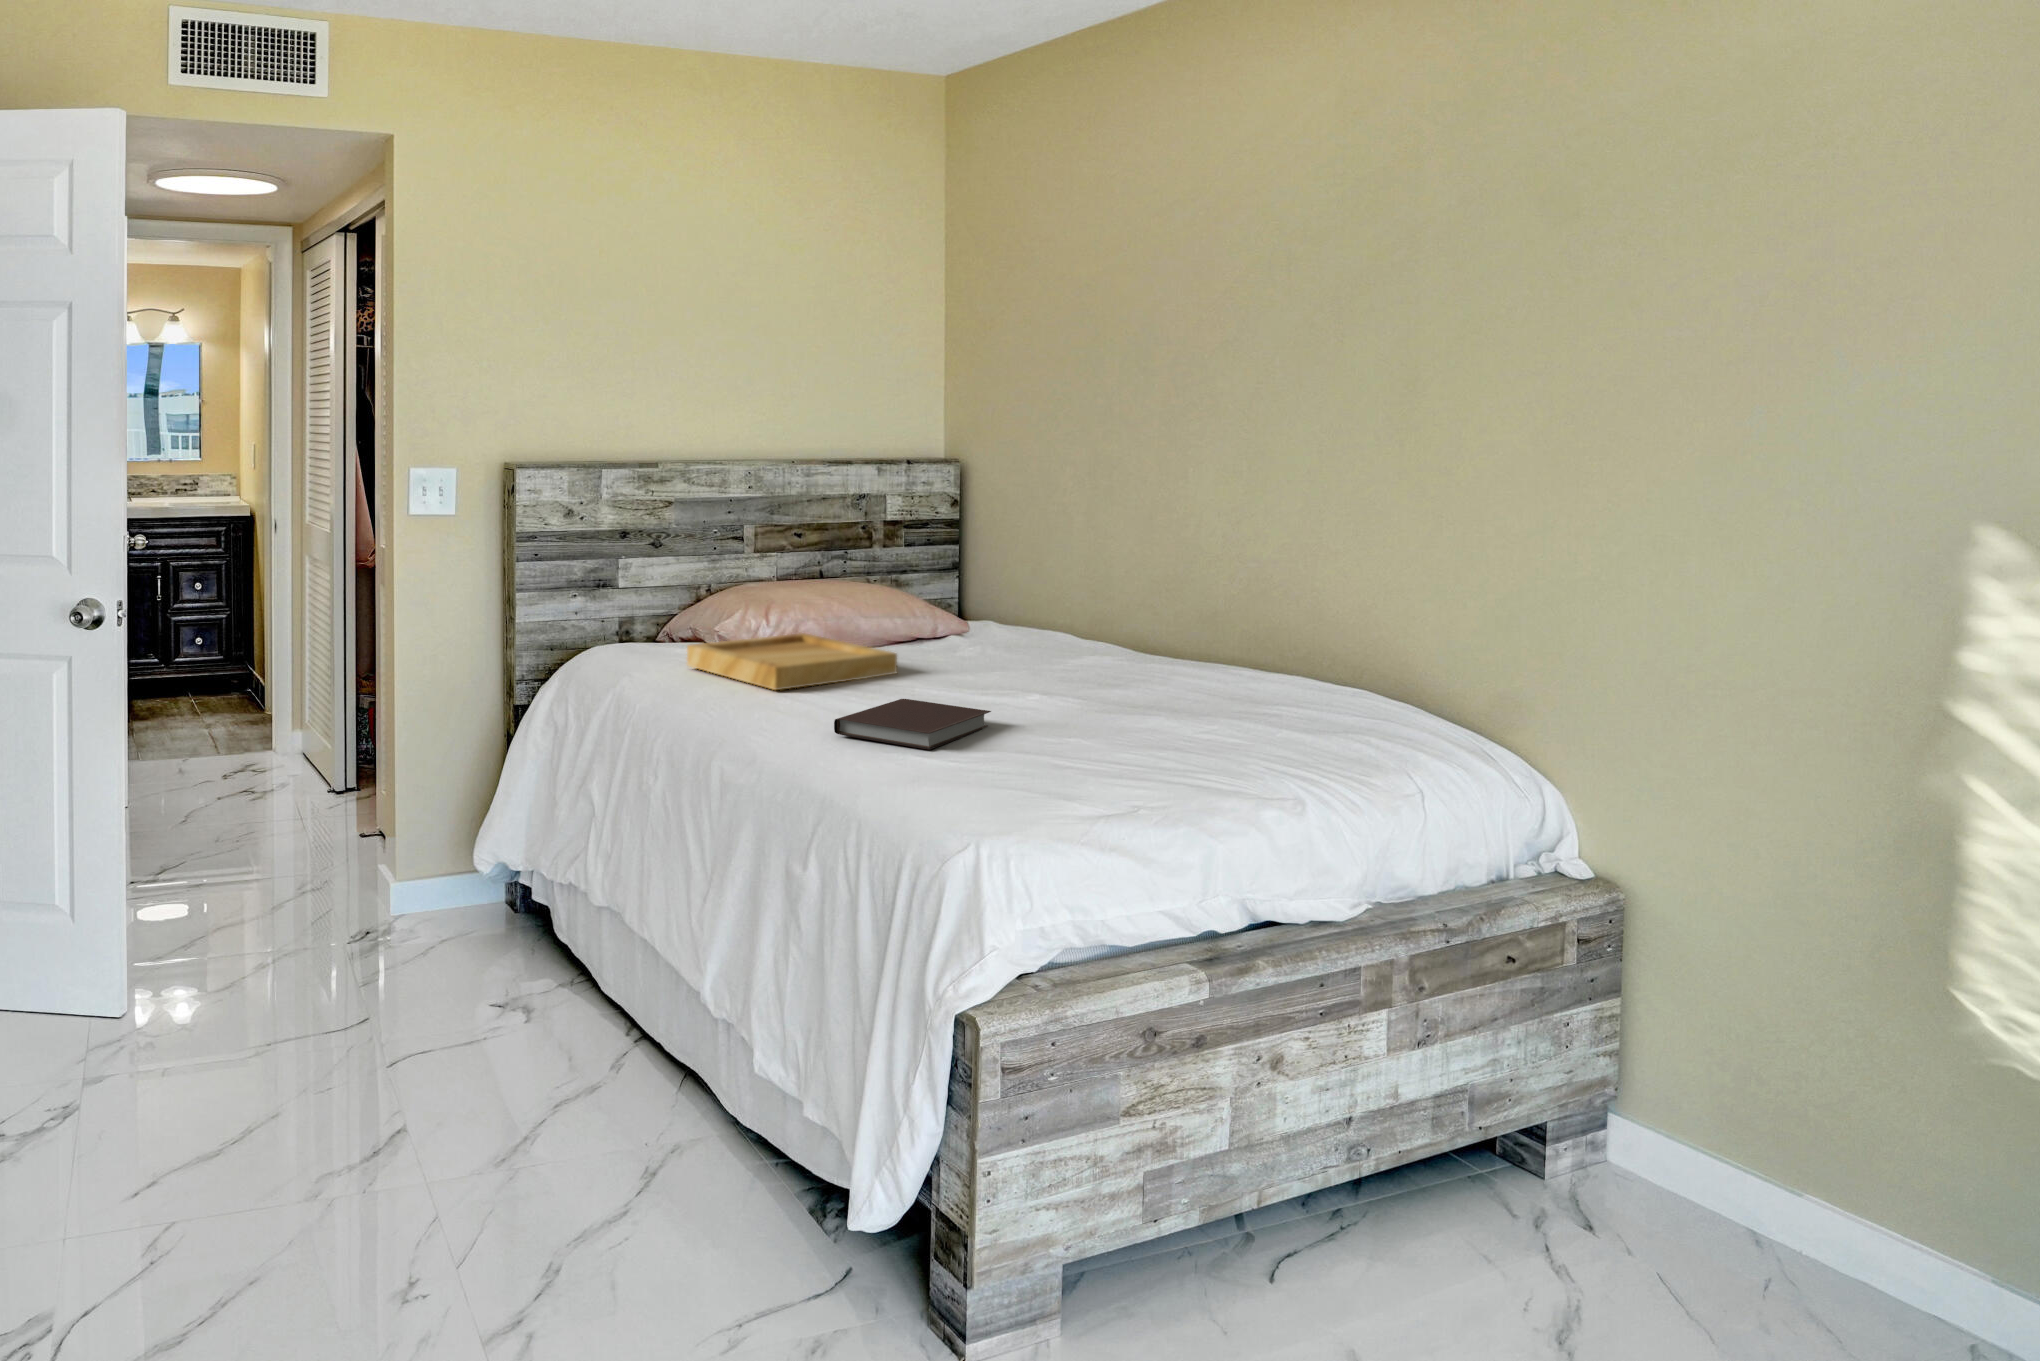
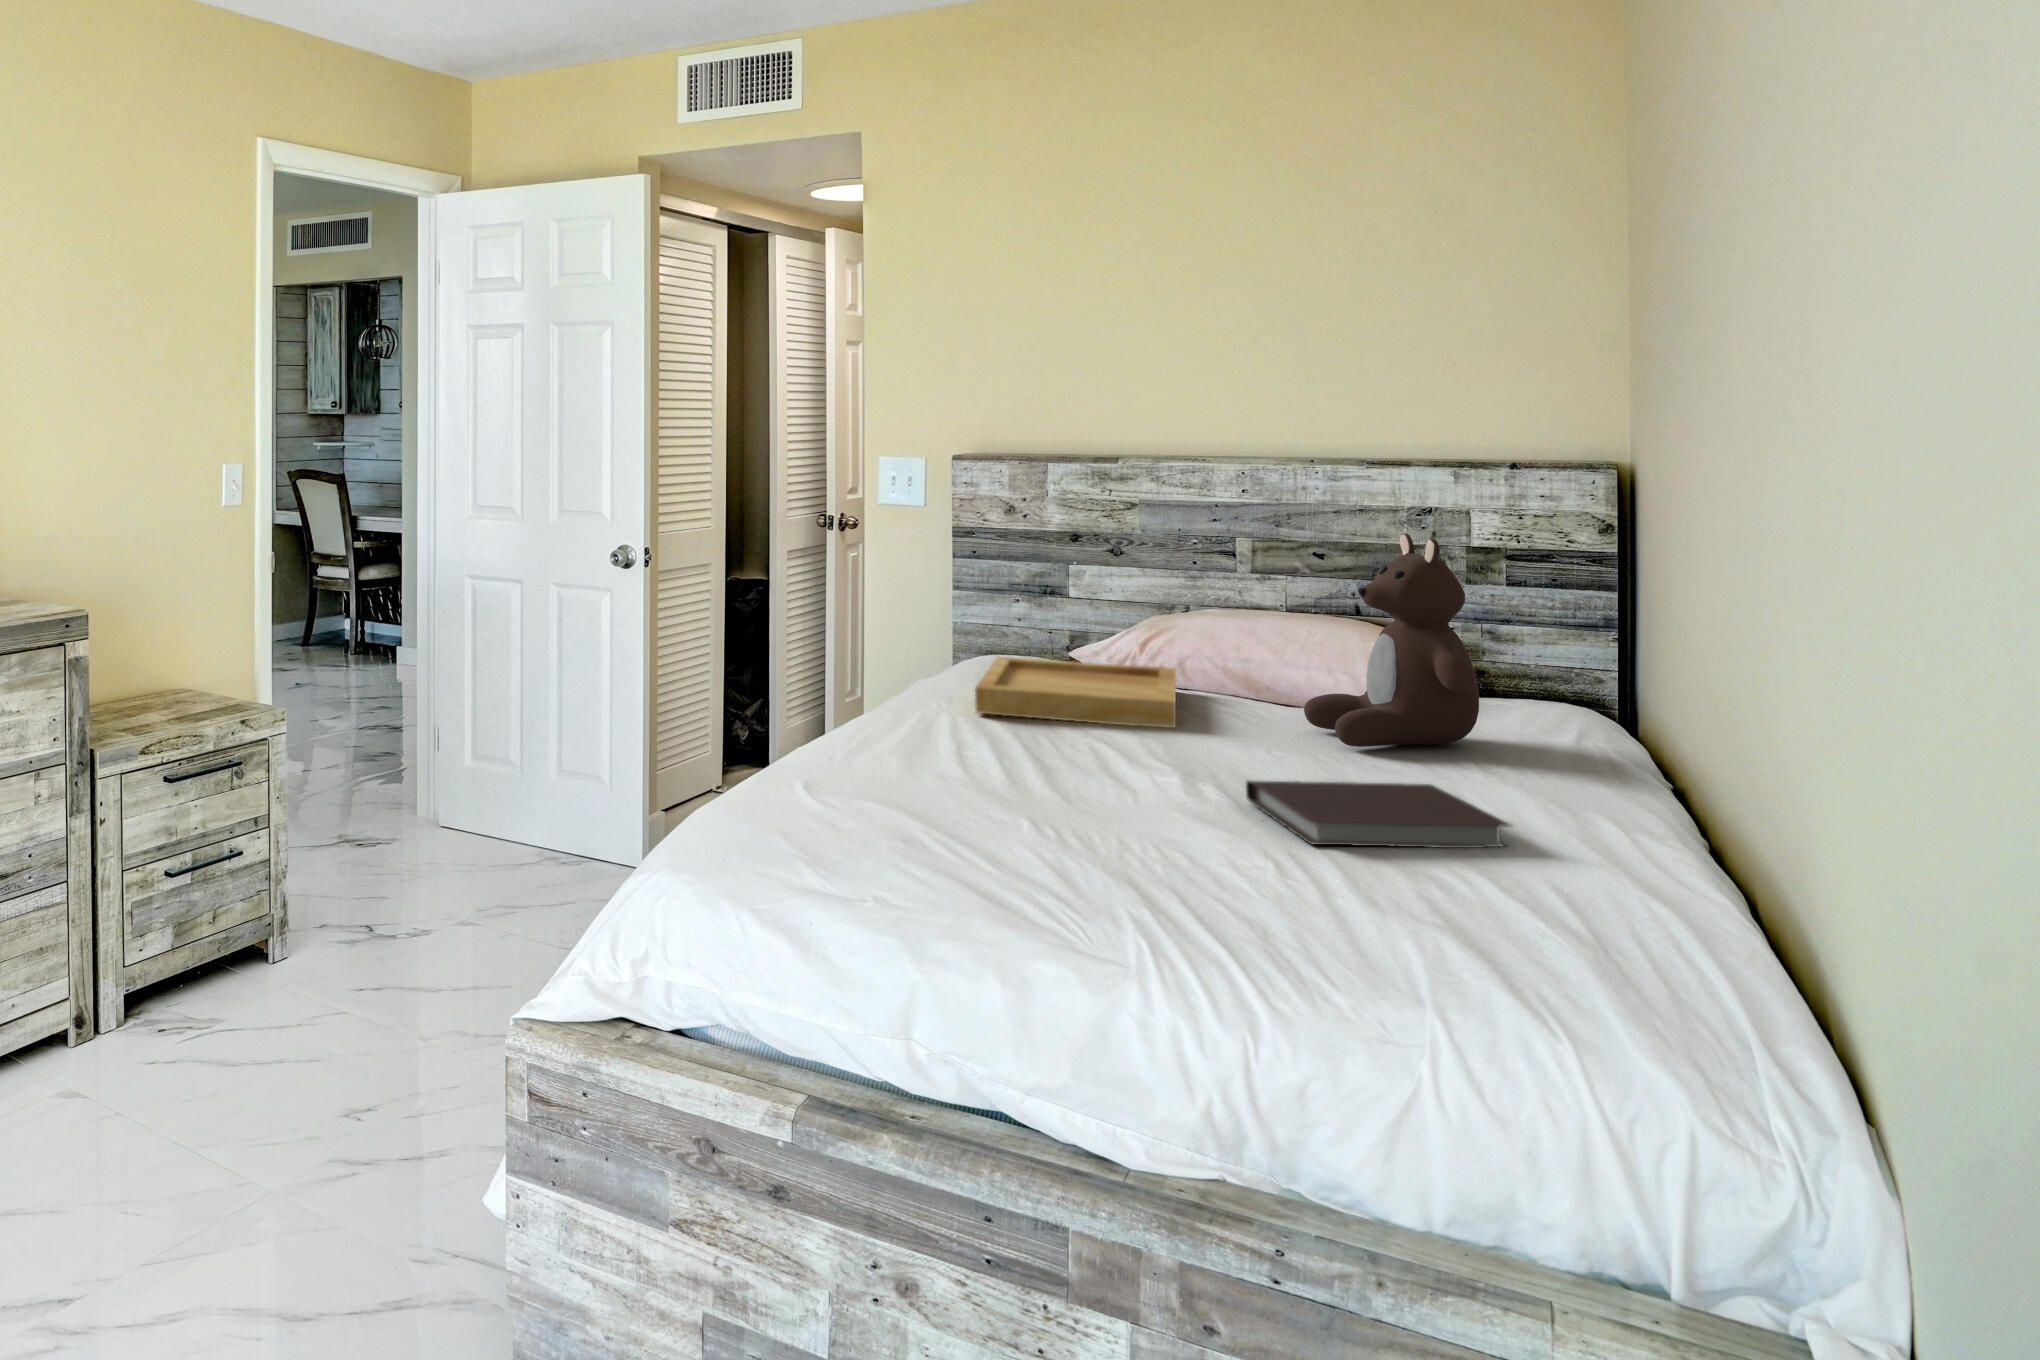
teddy bear: none [951,510,1070,663] -> present [1304,533,1479,747]
notebook: present [834,699,991,750] -> present [1246,781,1511,848]

